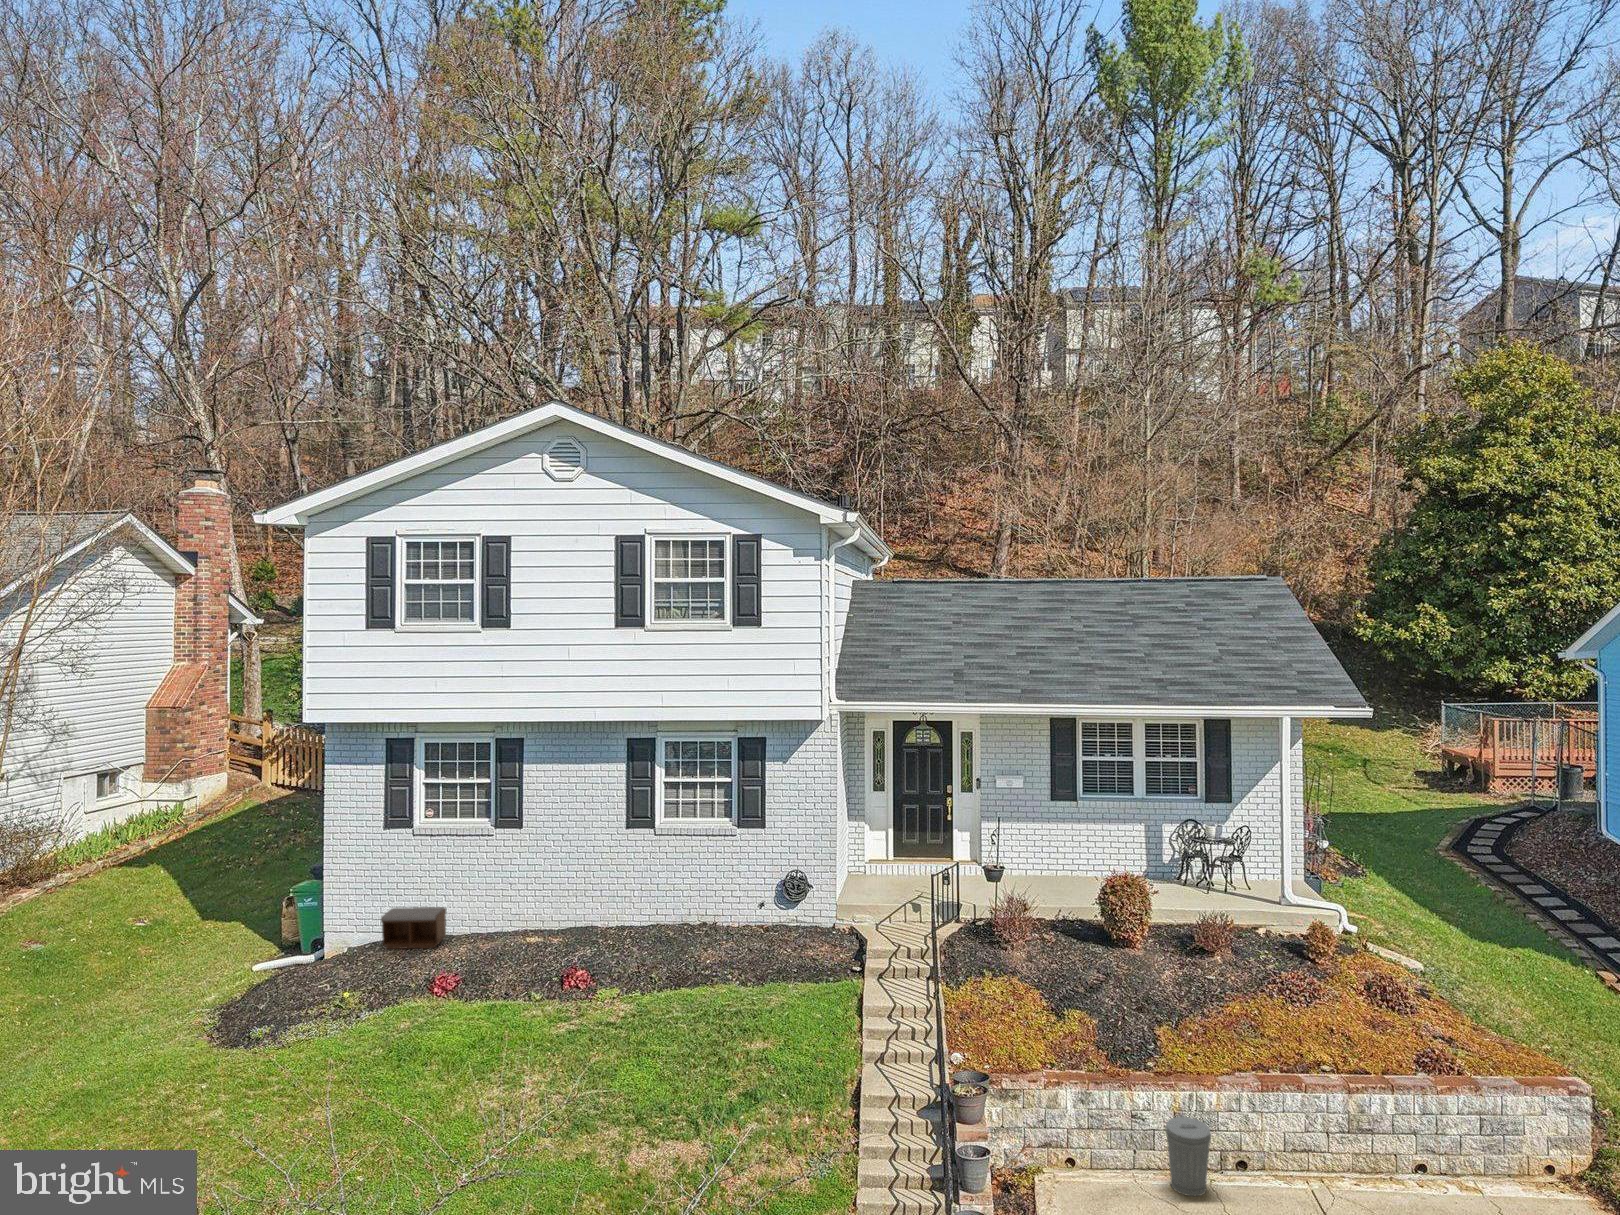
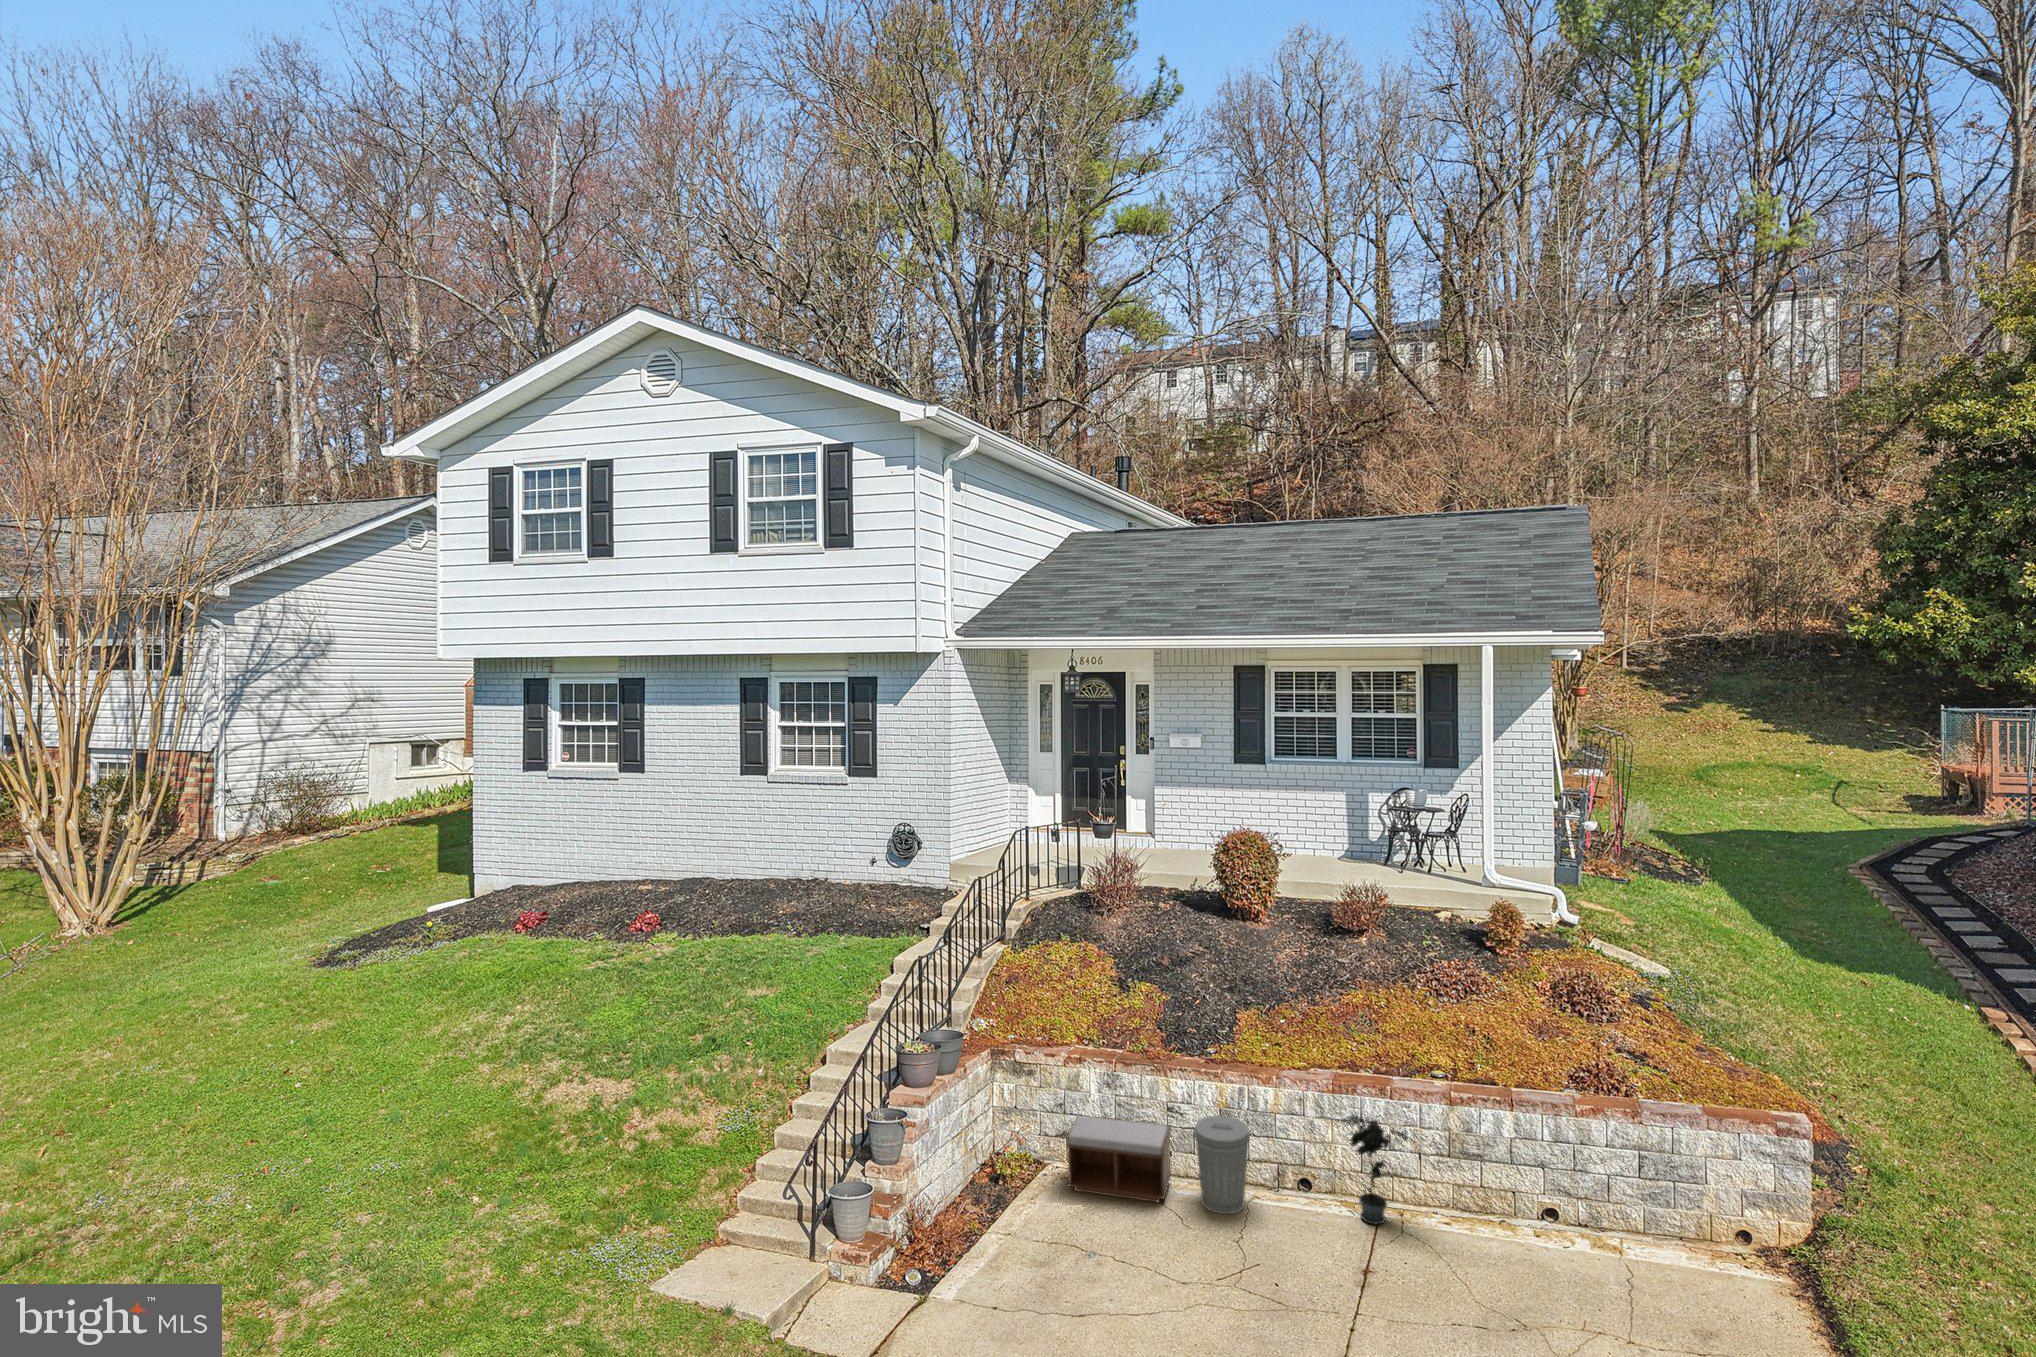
bench: present [381,907,446,949] -> present [1066,1116,1171,1202]
potted plant: none [1271,1104,1334,1191] -> present [1335,1113,1412,1224]

